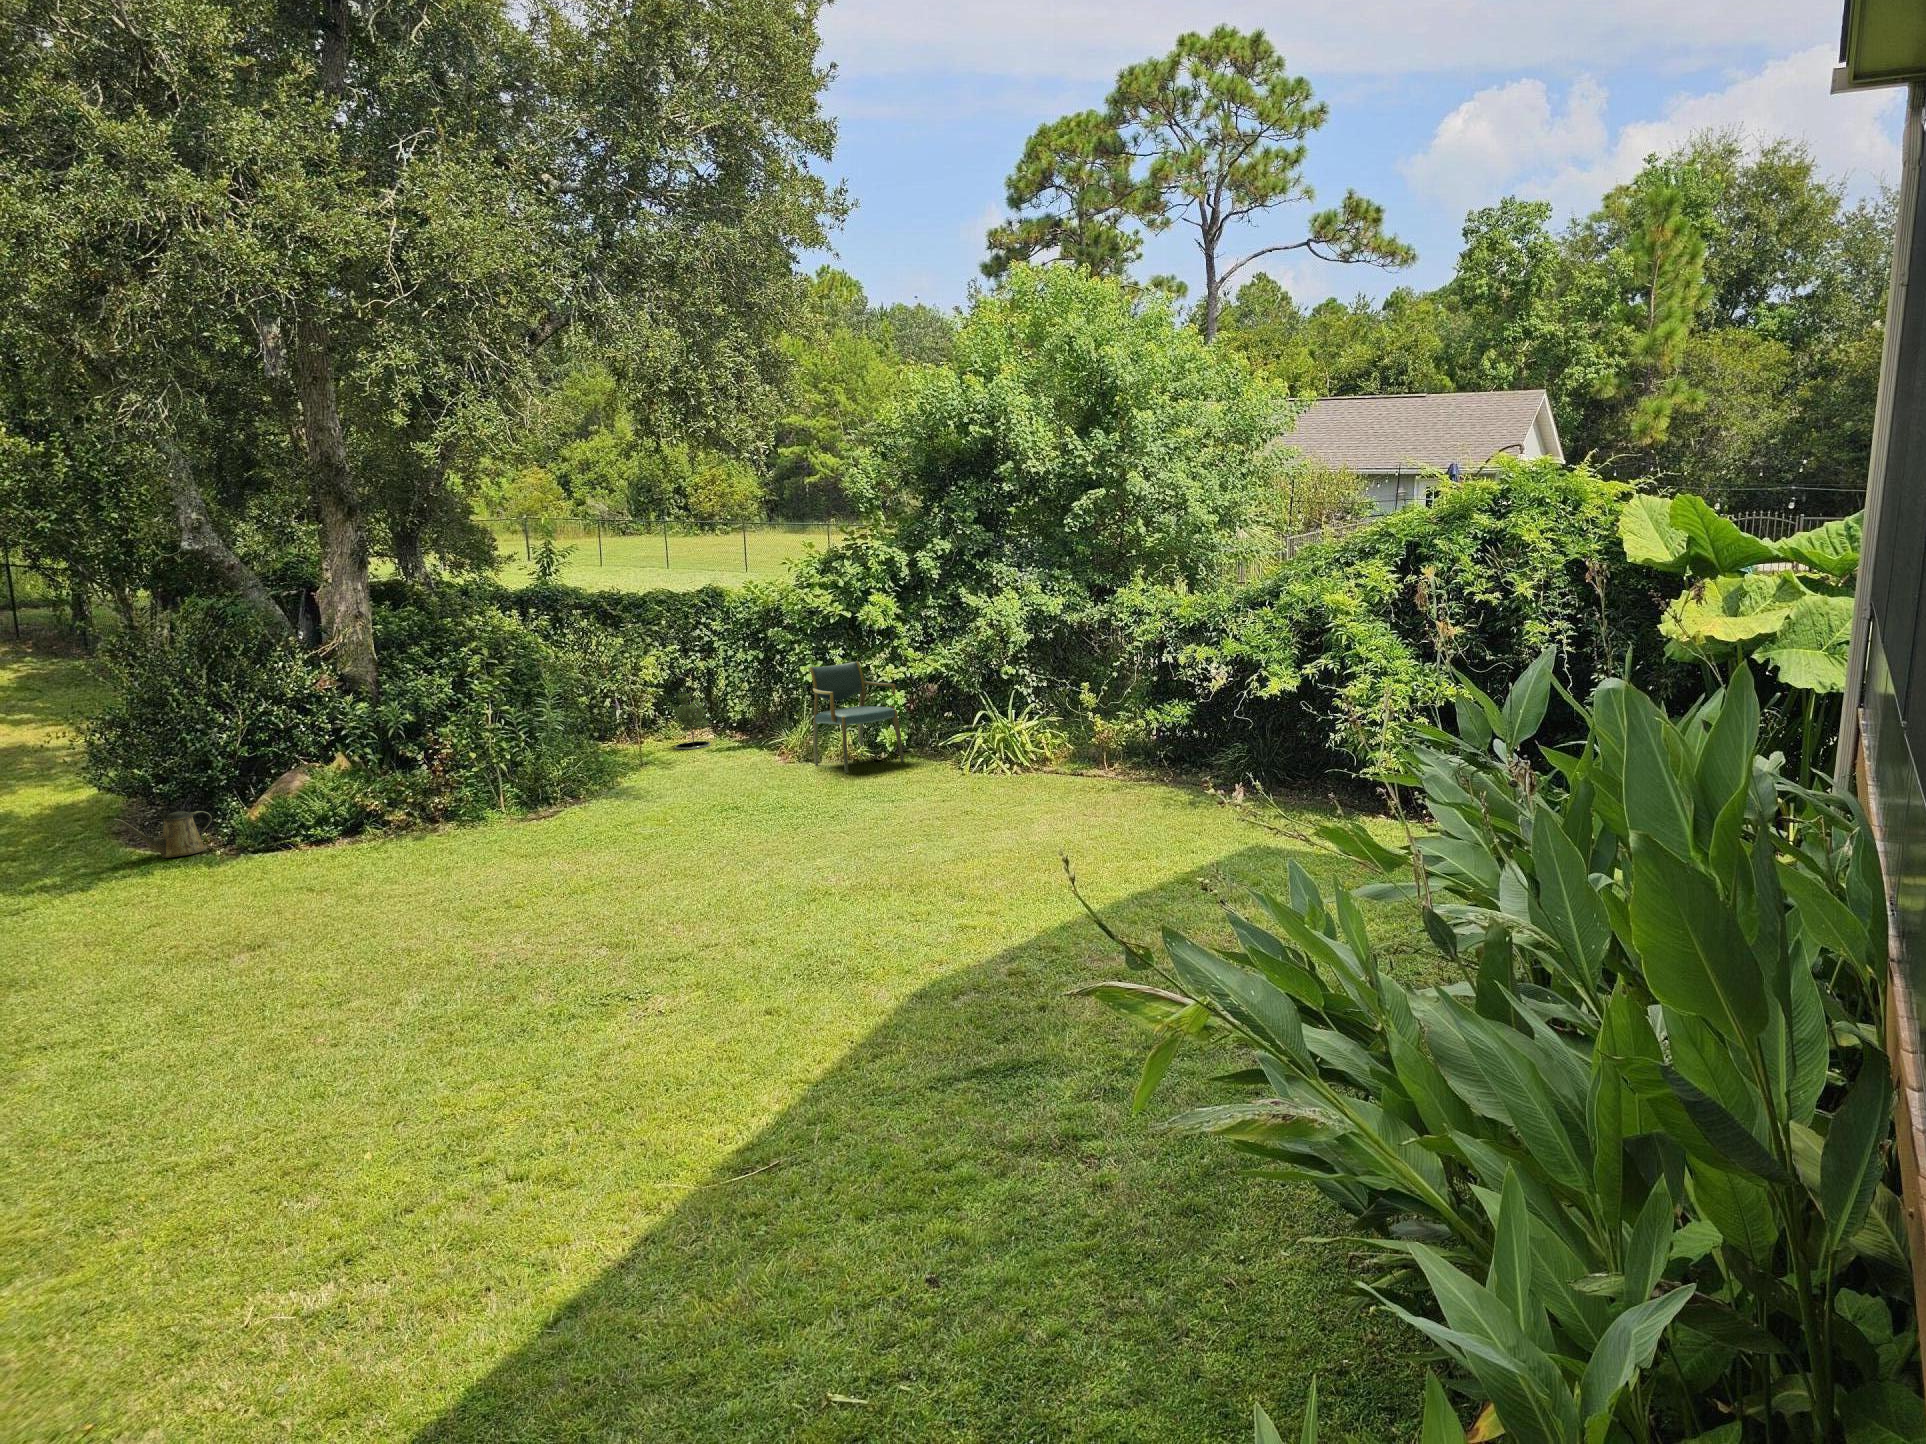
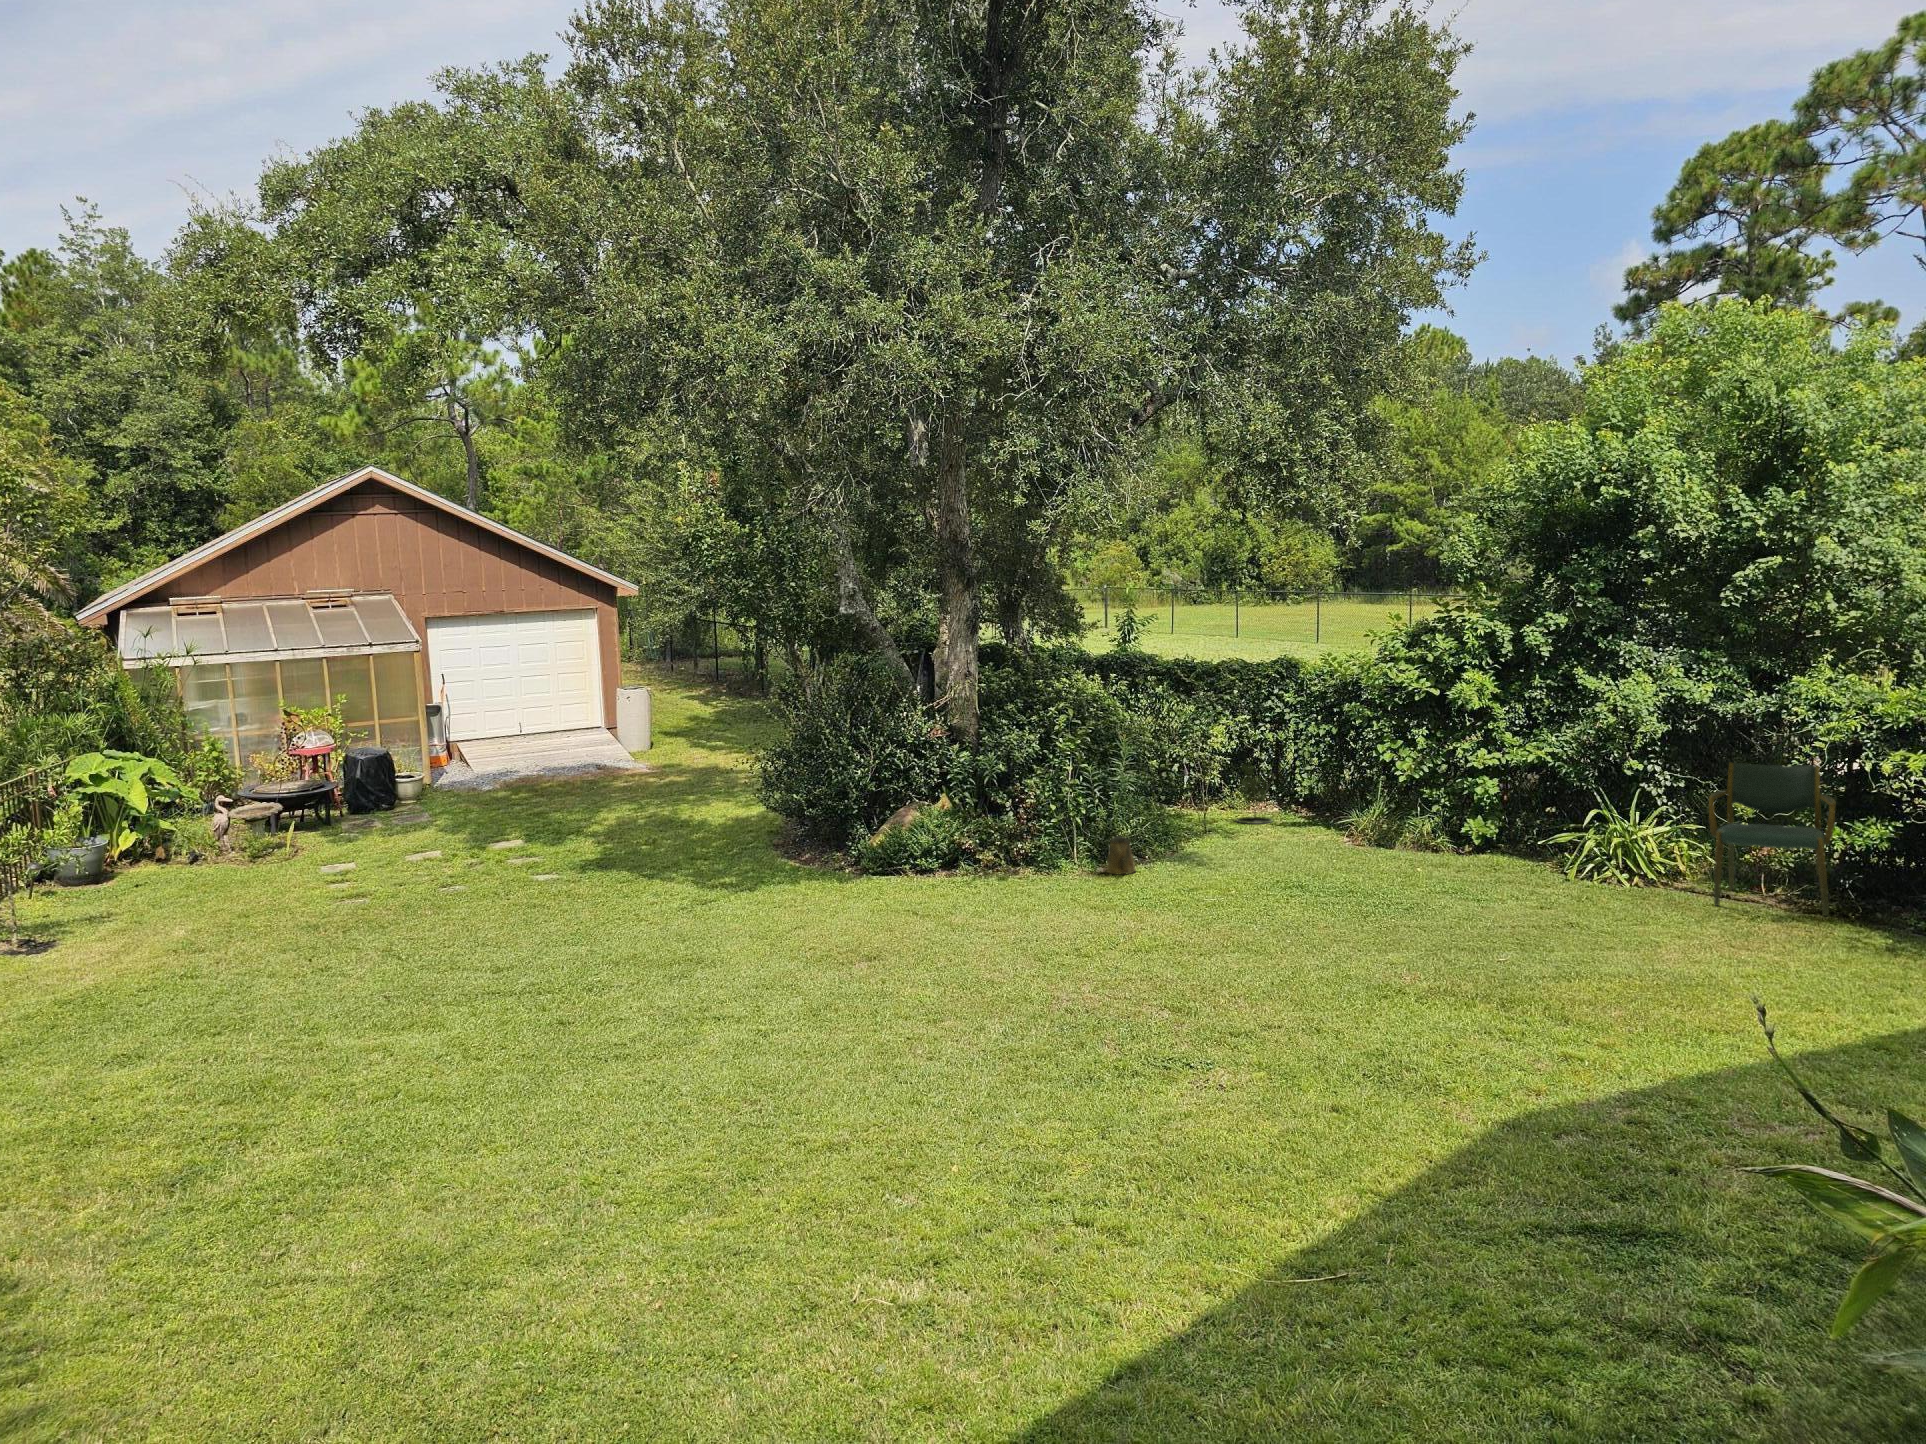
armchair: present [810,661,904,773] -> present [1709,763,1835,915]
watering can: present [113,811,212,858] -> present [1106,836,1136,874]

